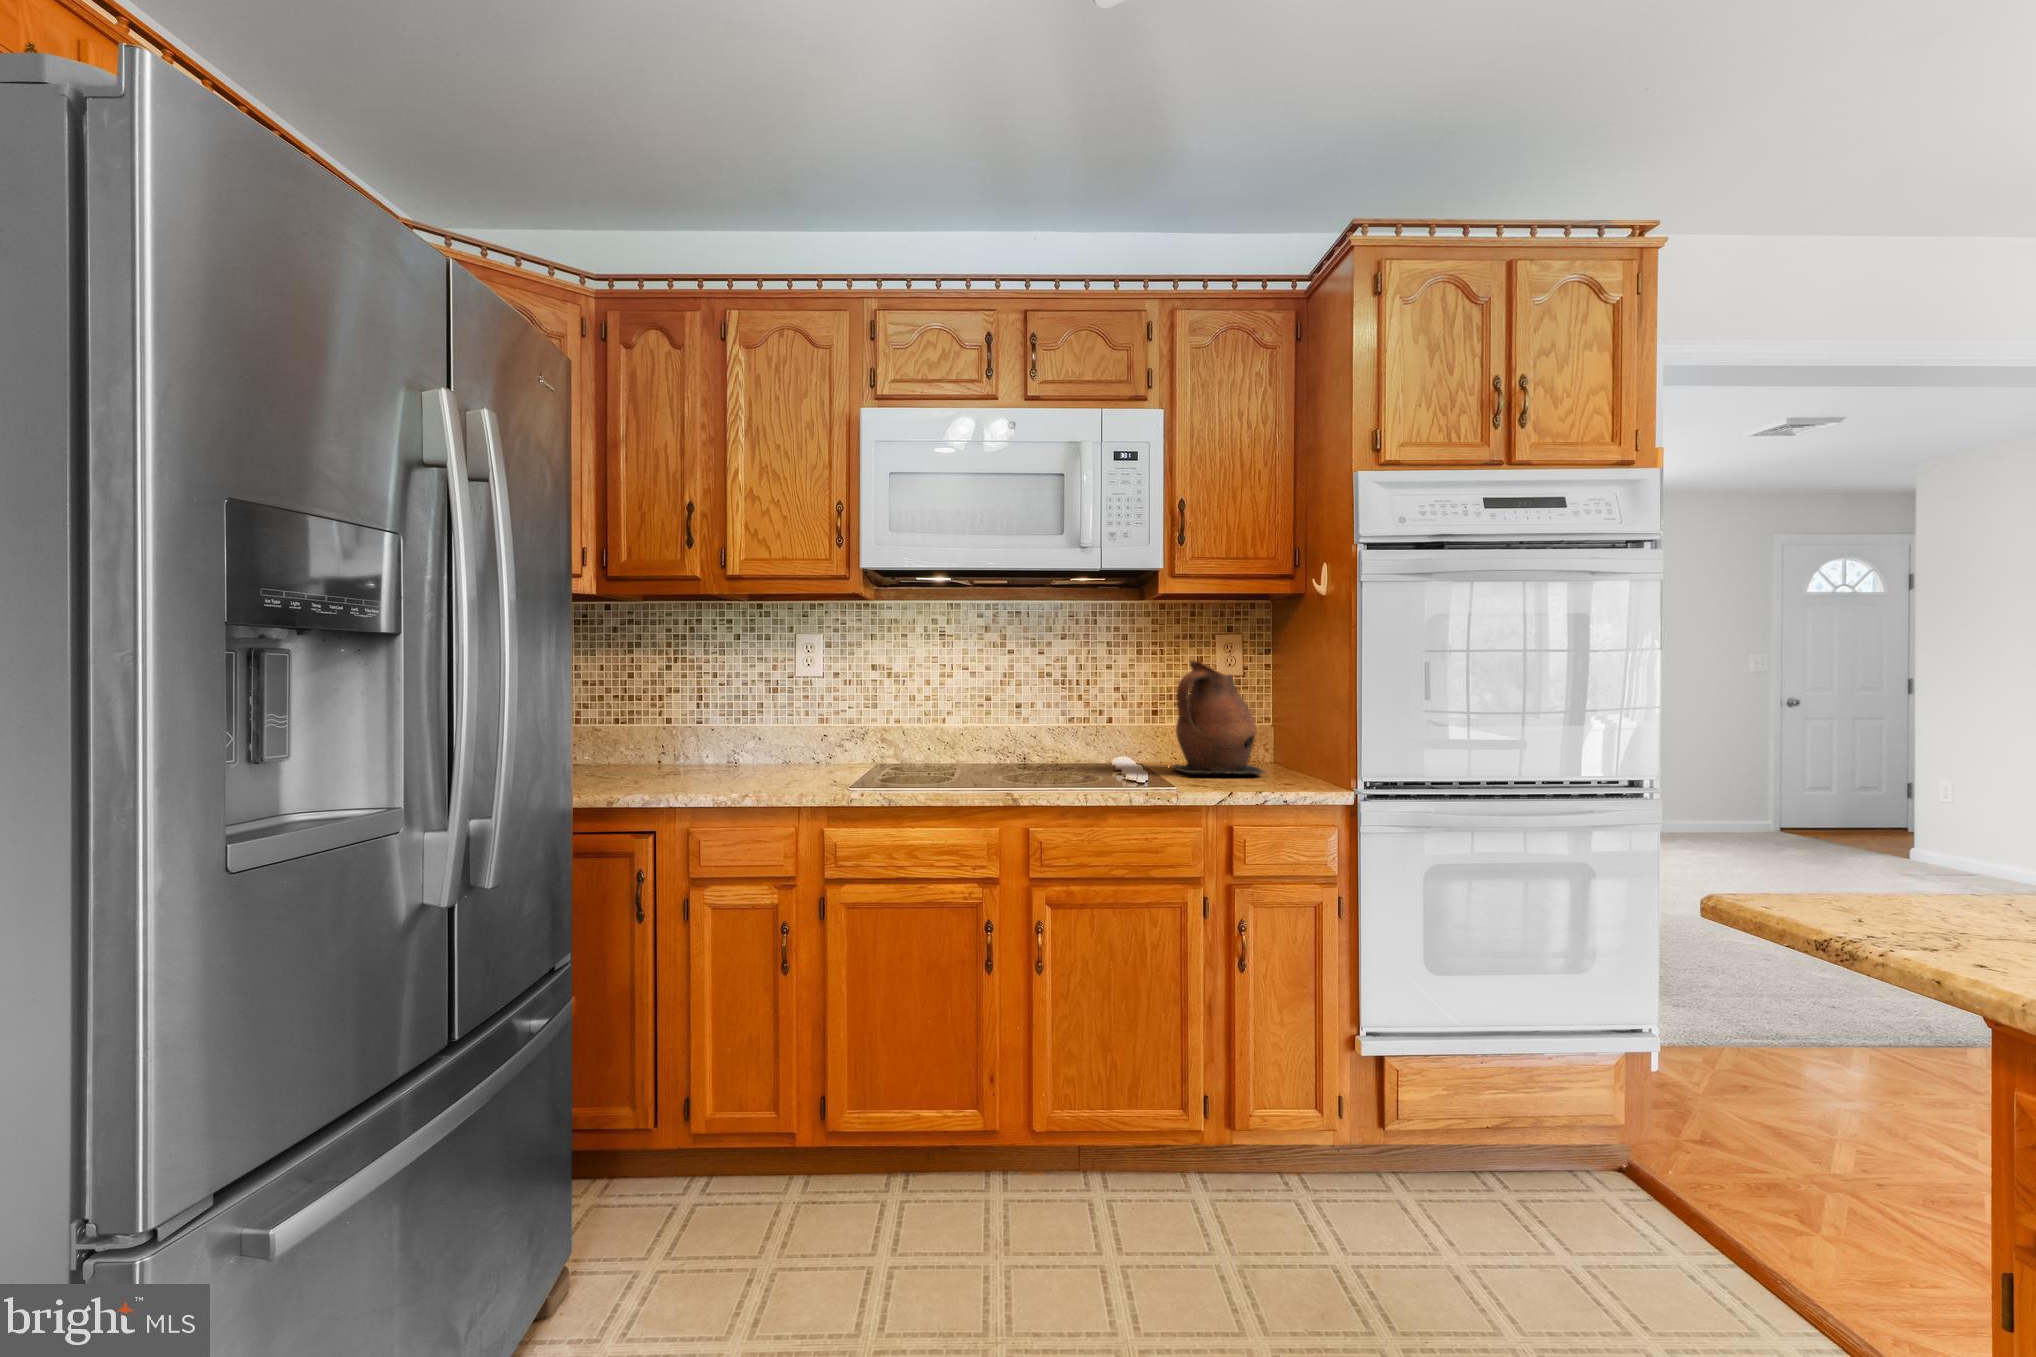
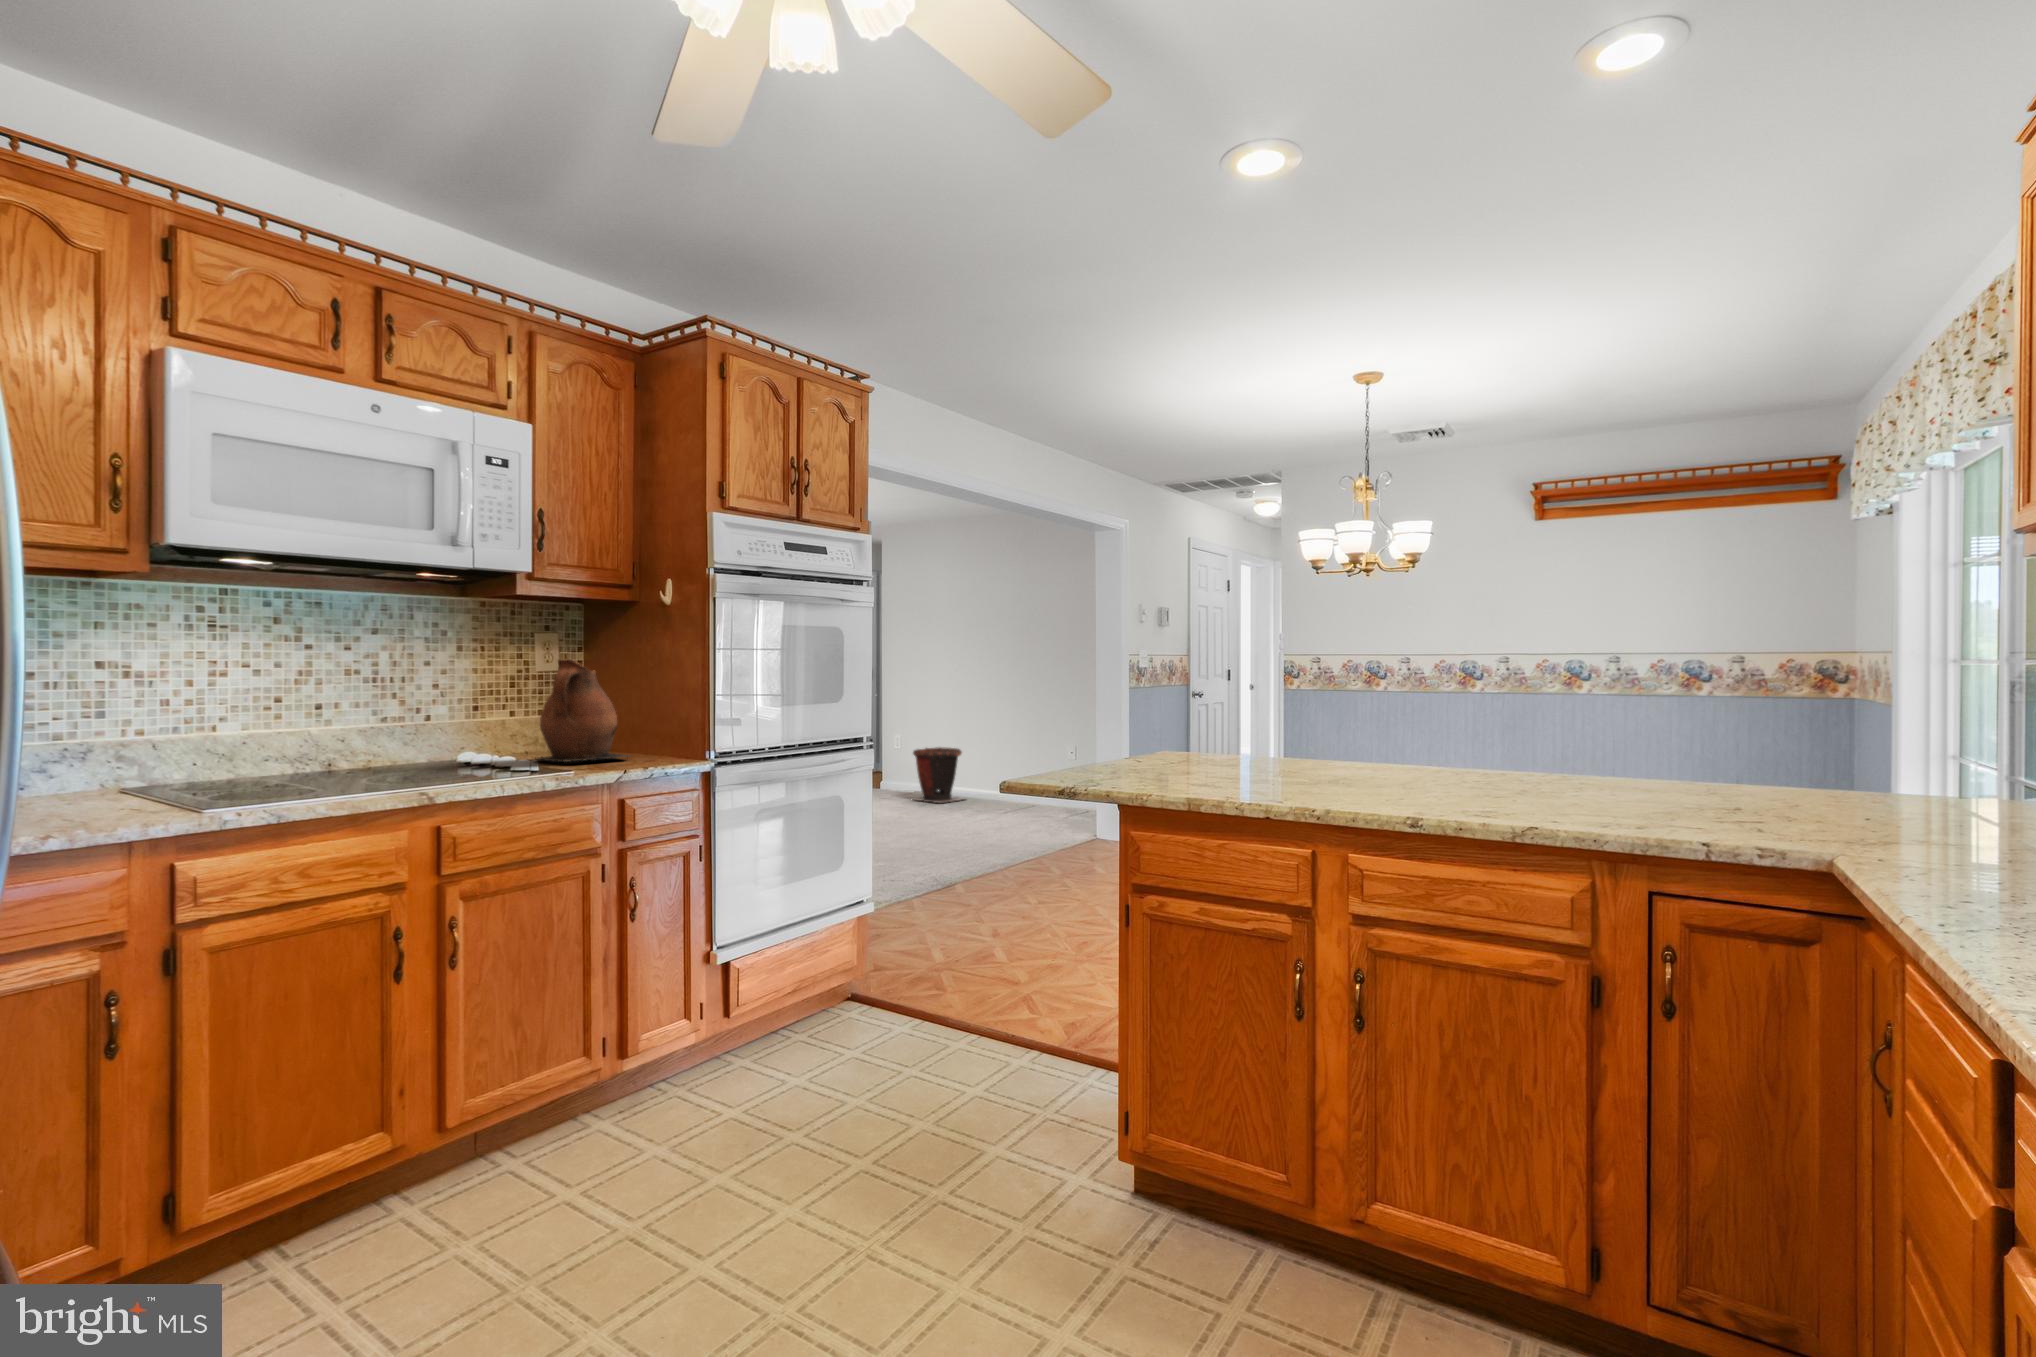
waste bin: none [1898,788,2017,874] -> present [913,747,962,803]

